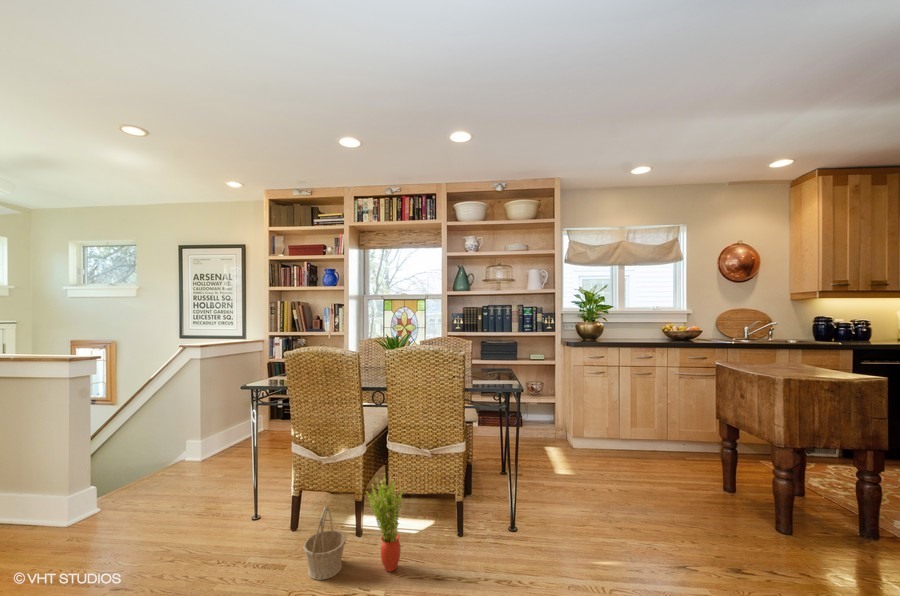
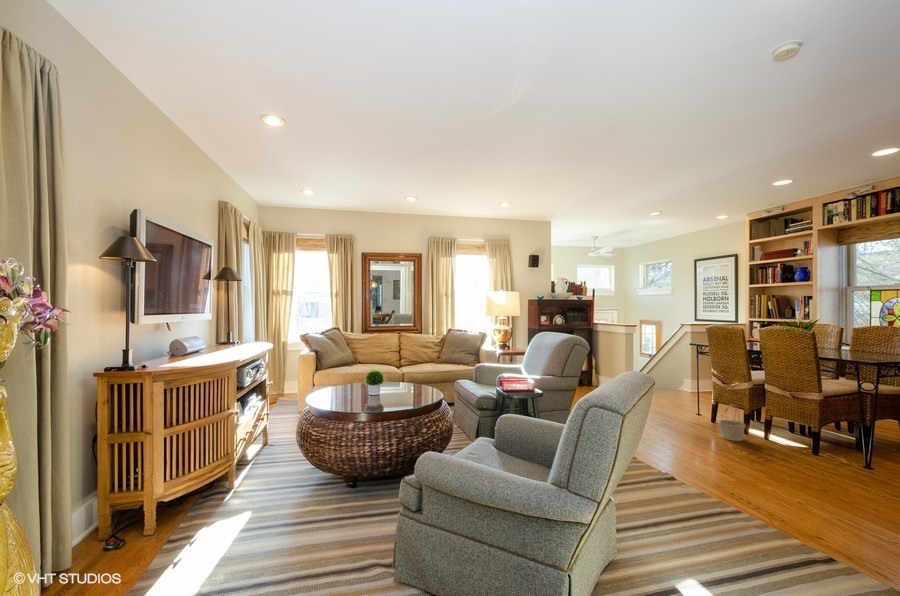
potted plant: present [366,477,403,572] -> none [754,393,782,451]

